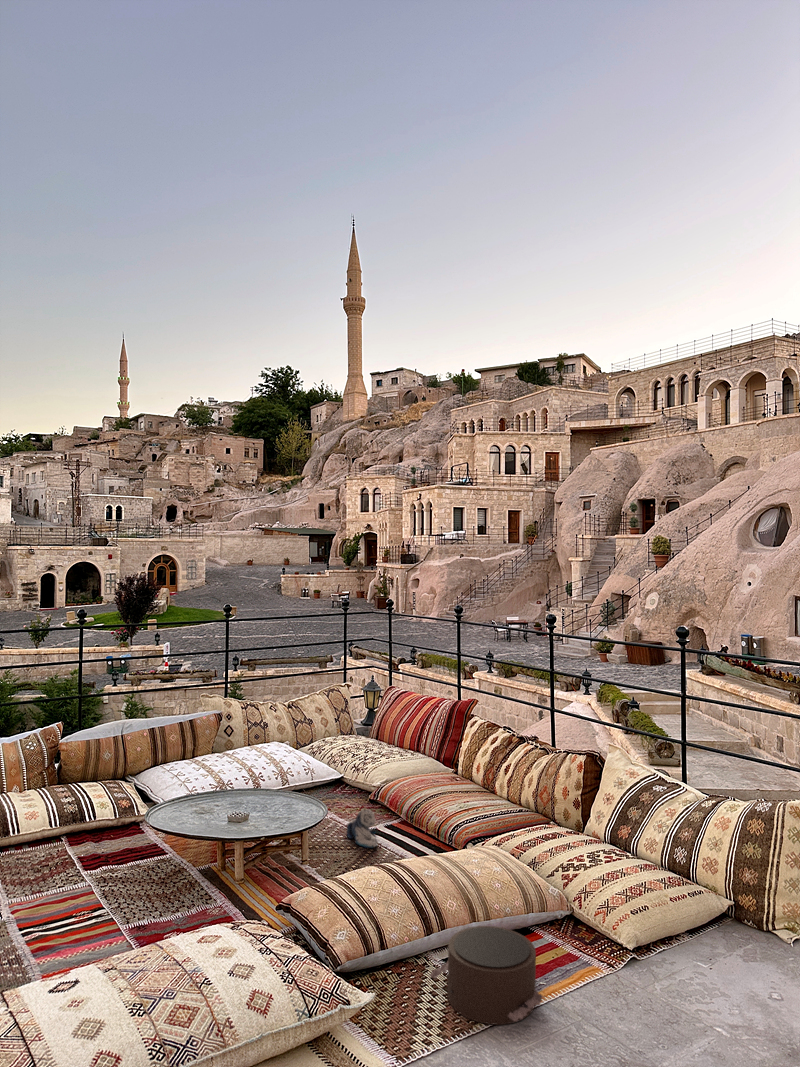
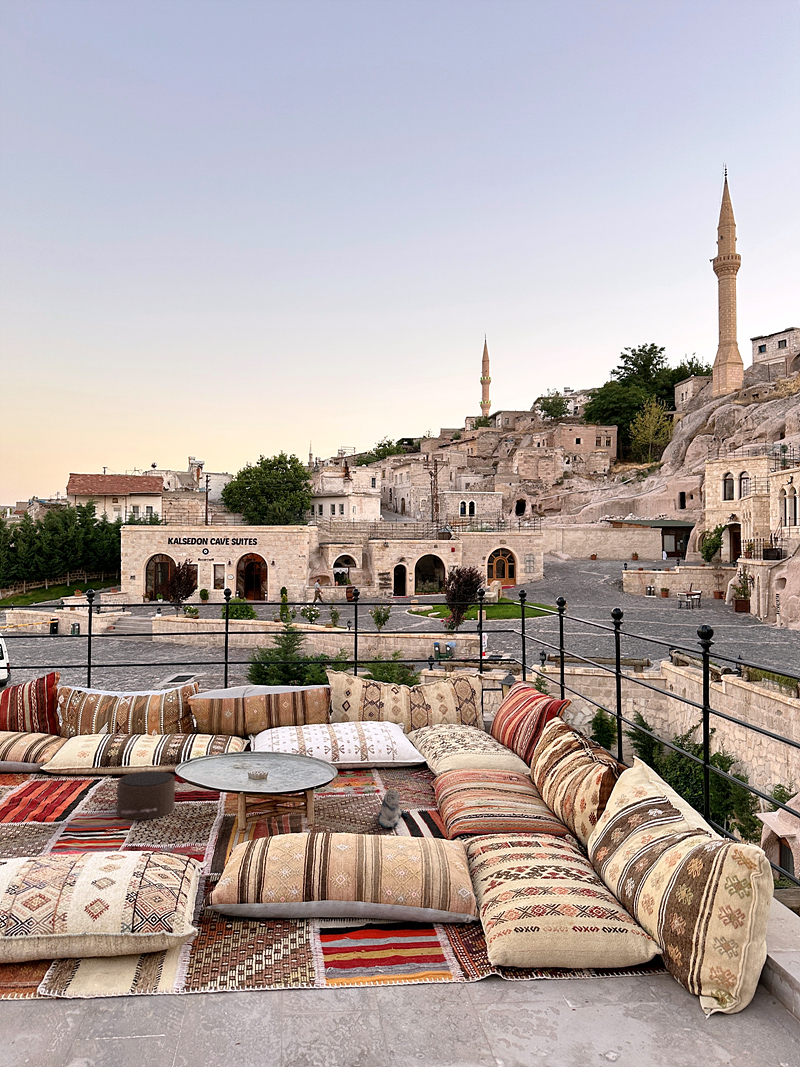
pouf: present [429,926,545,1025] -> present [117,771,175,820]

